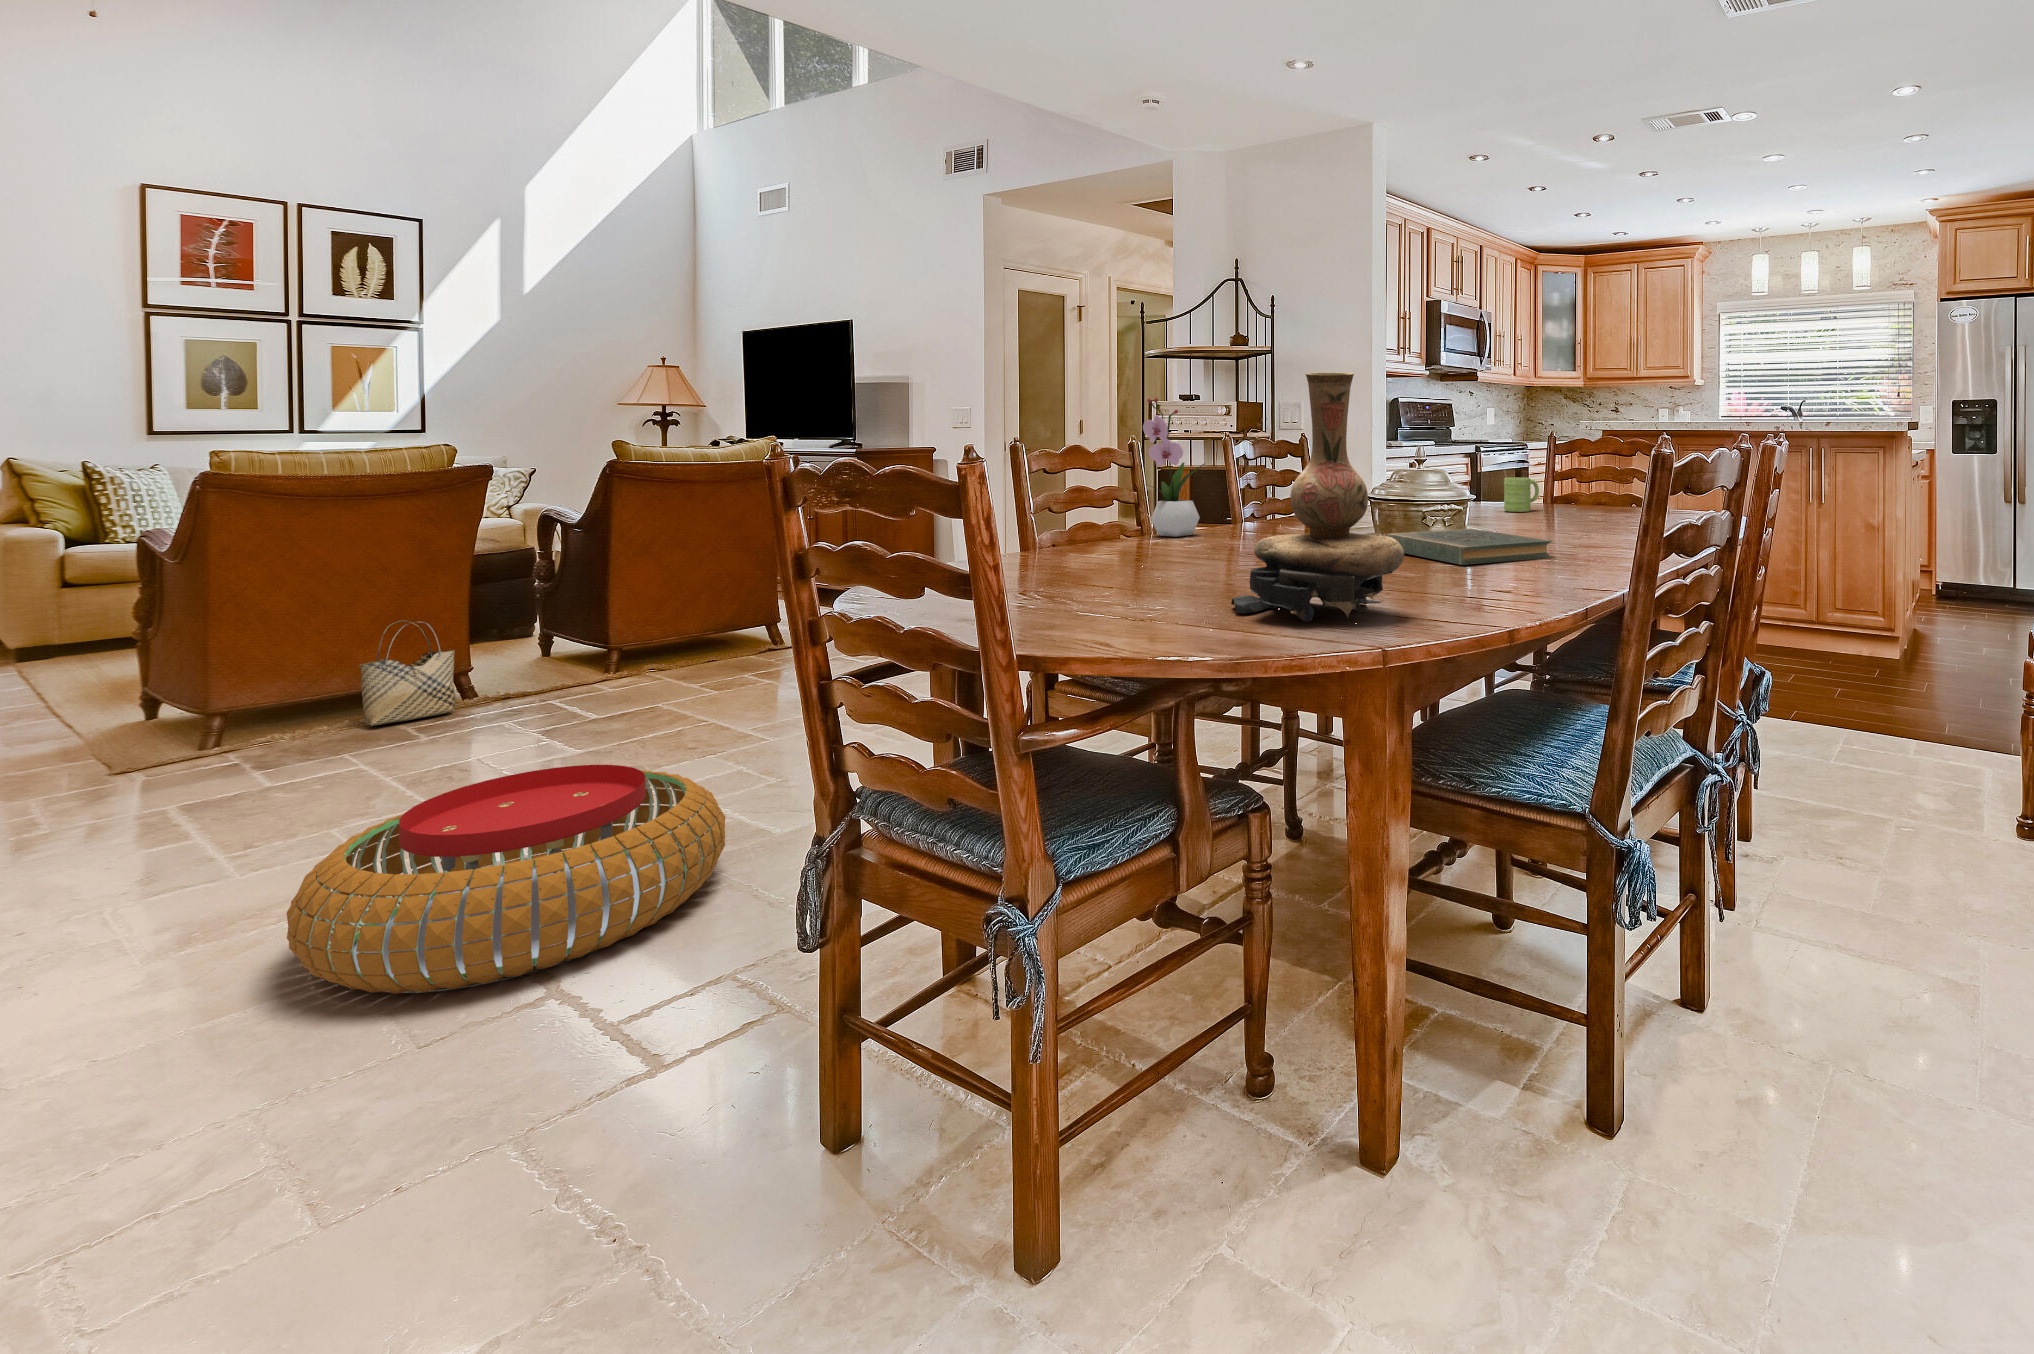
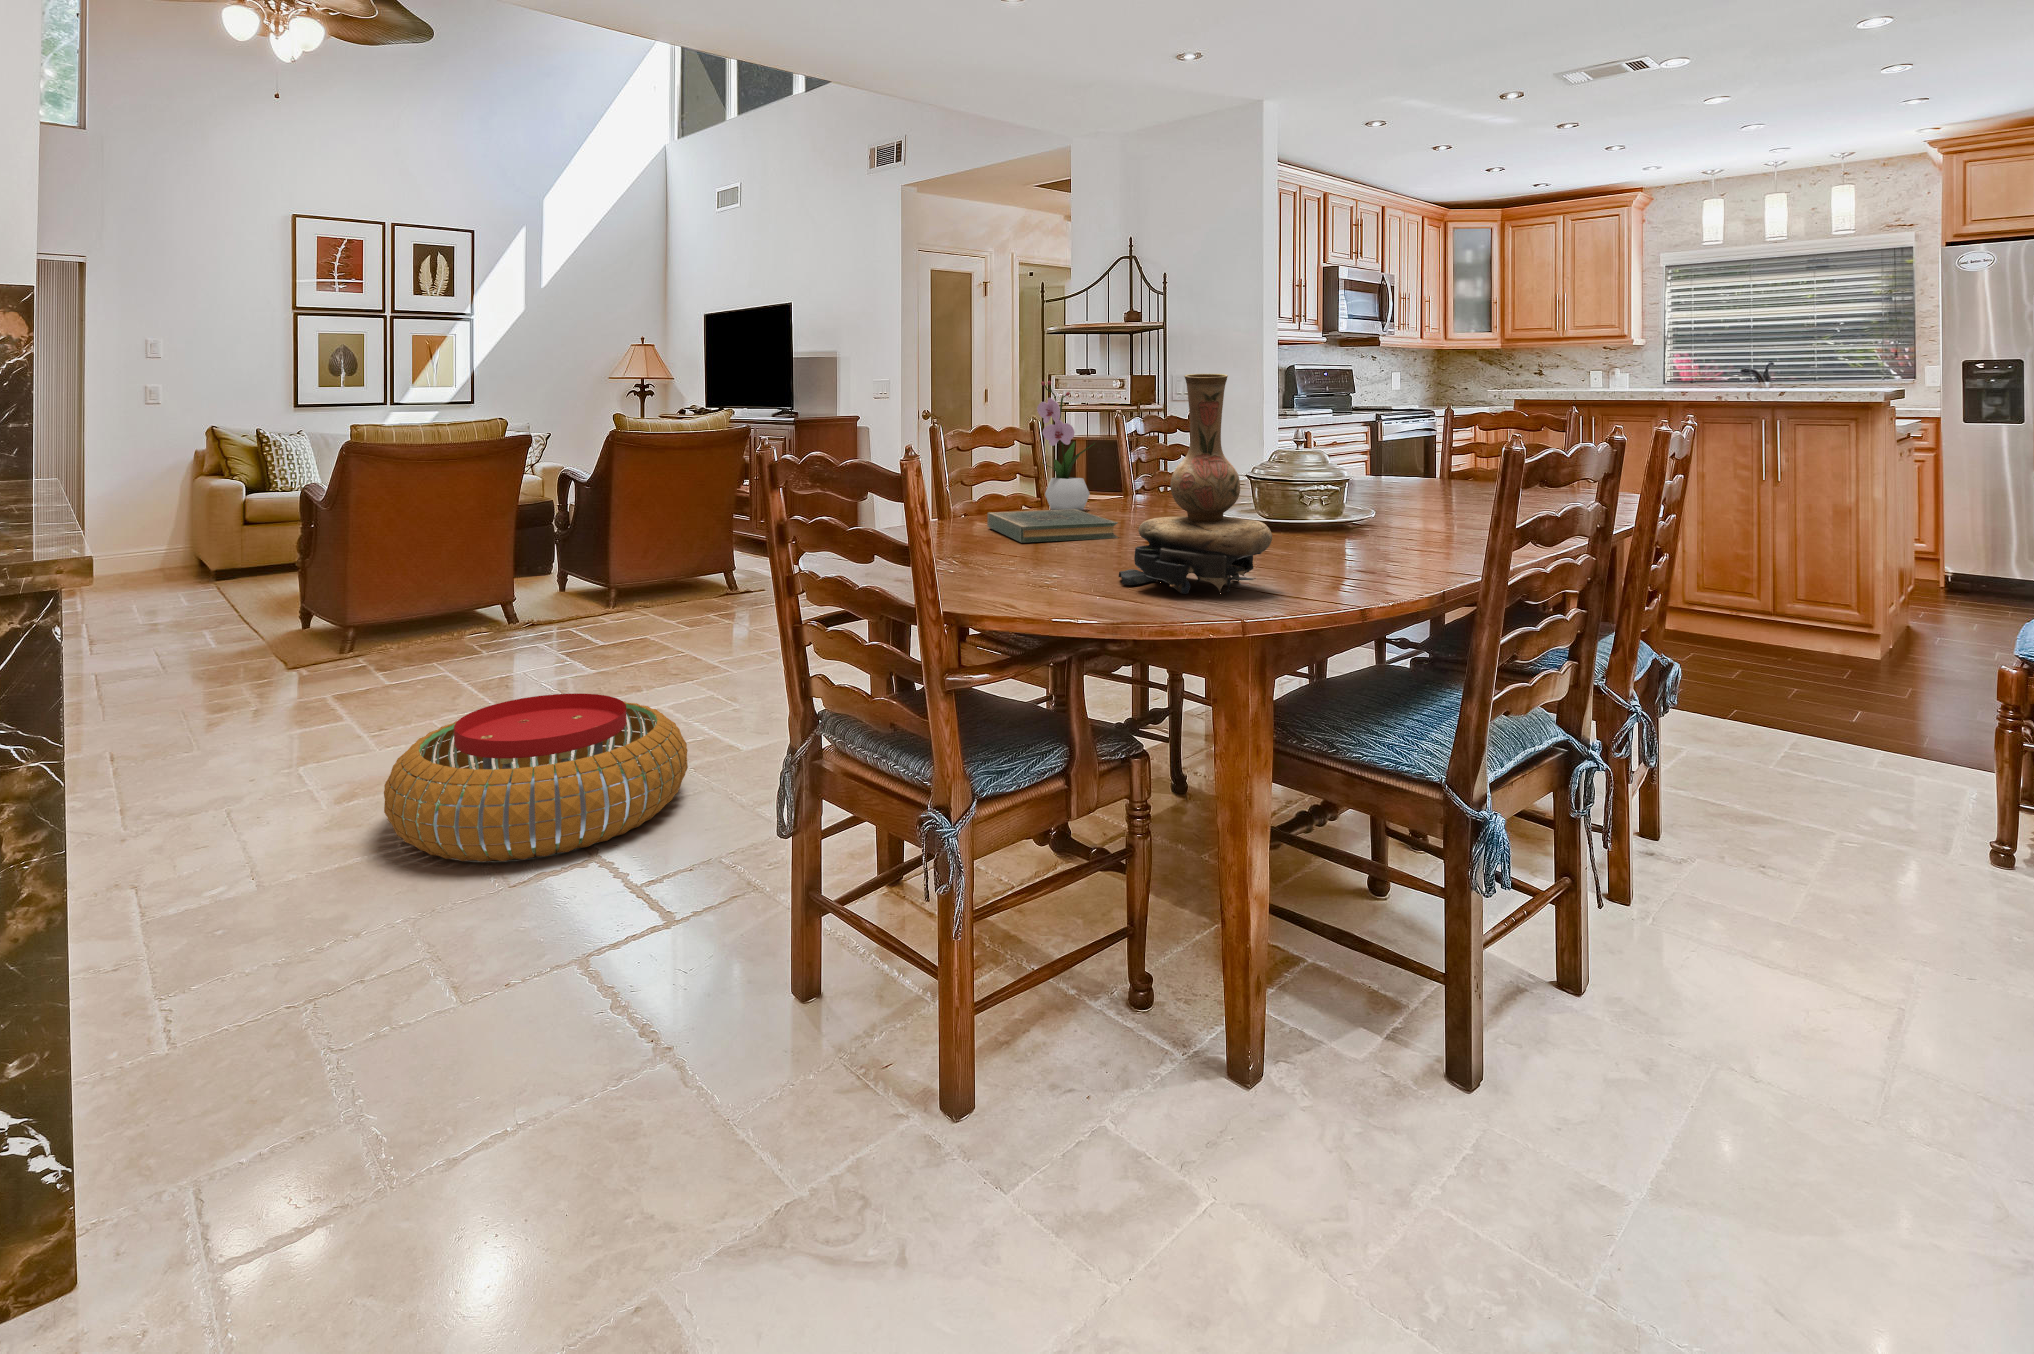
mug: present [1504,477,1539,512] -> none [1396,457,1433,492]
book: present [1386,529,1552,565] -> present [987,509,1118,543]
woven basket: present [359,620,455,726] -> none [386,567,455,655]

